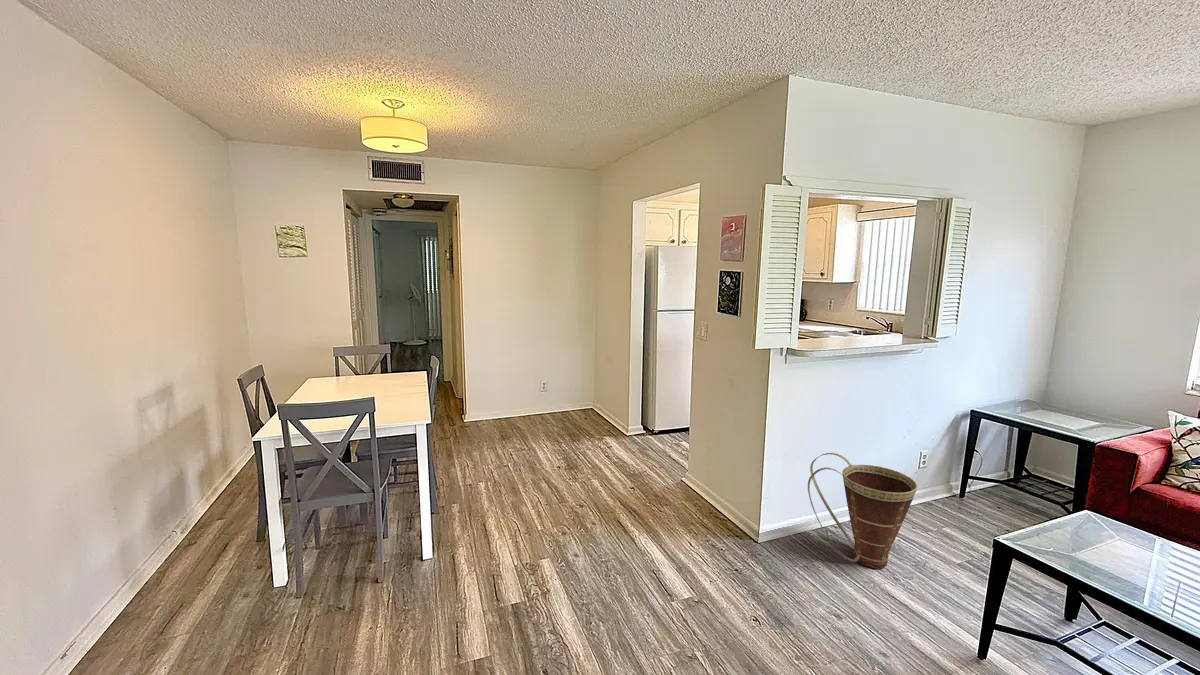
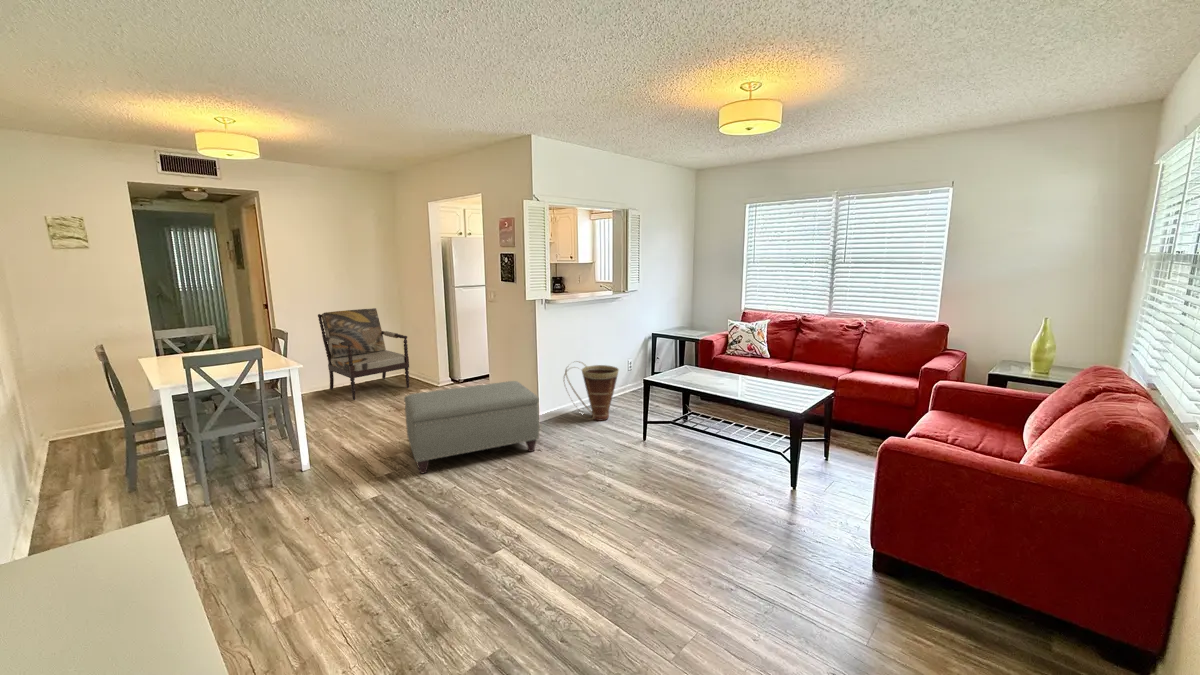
armchair: none [506,330,596,442] -> present [318,308,409,400]
ottoman: none [550,477,763,620] -> present [404,381,539,474]

